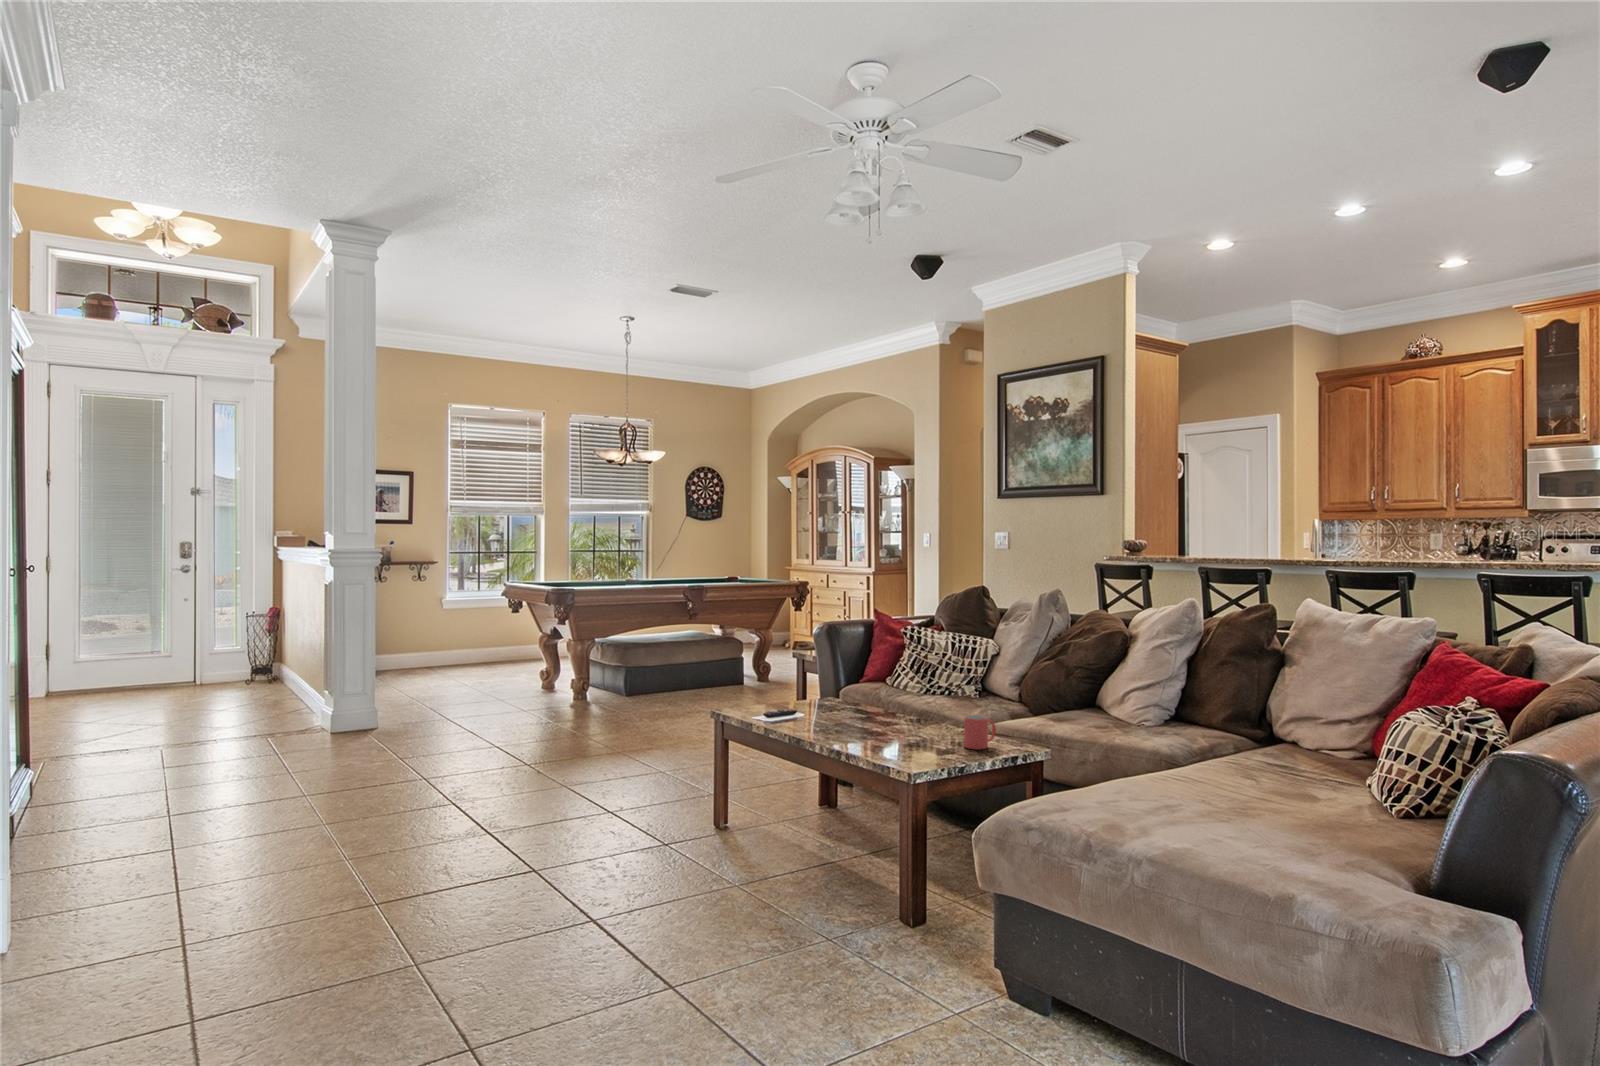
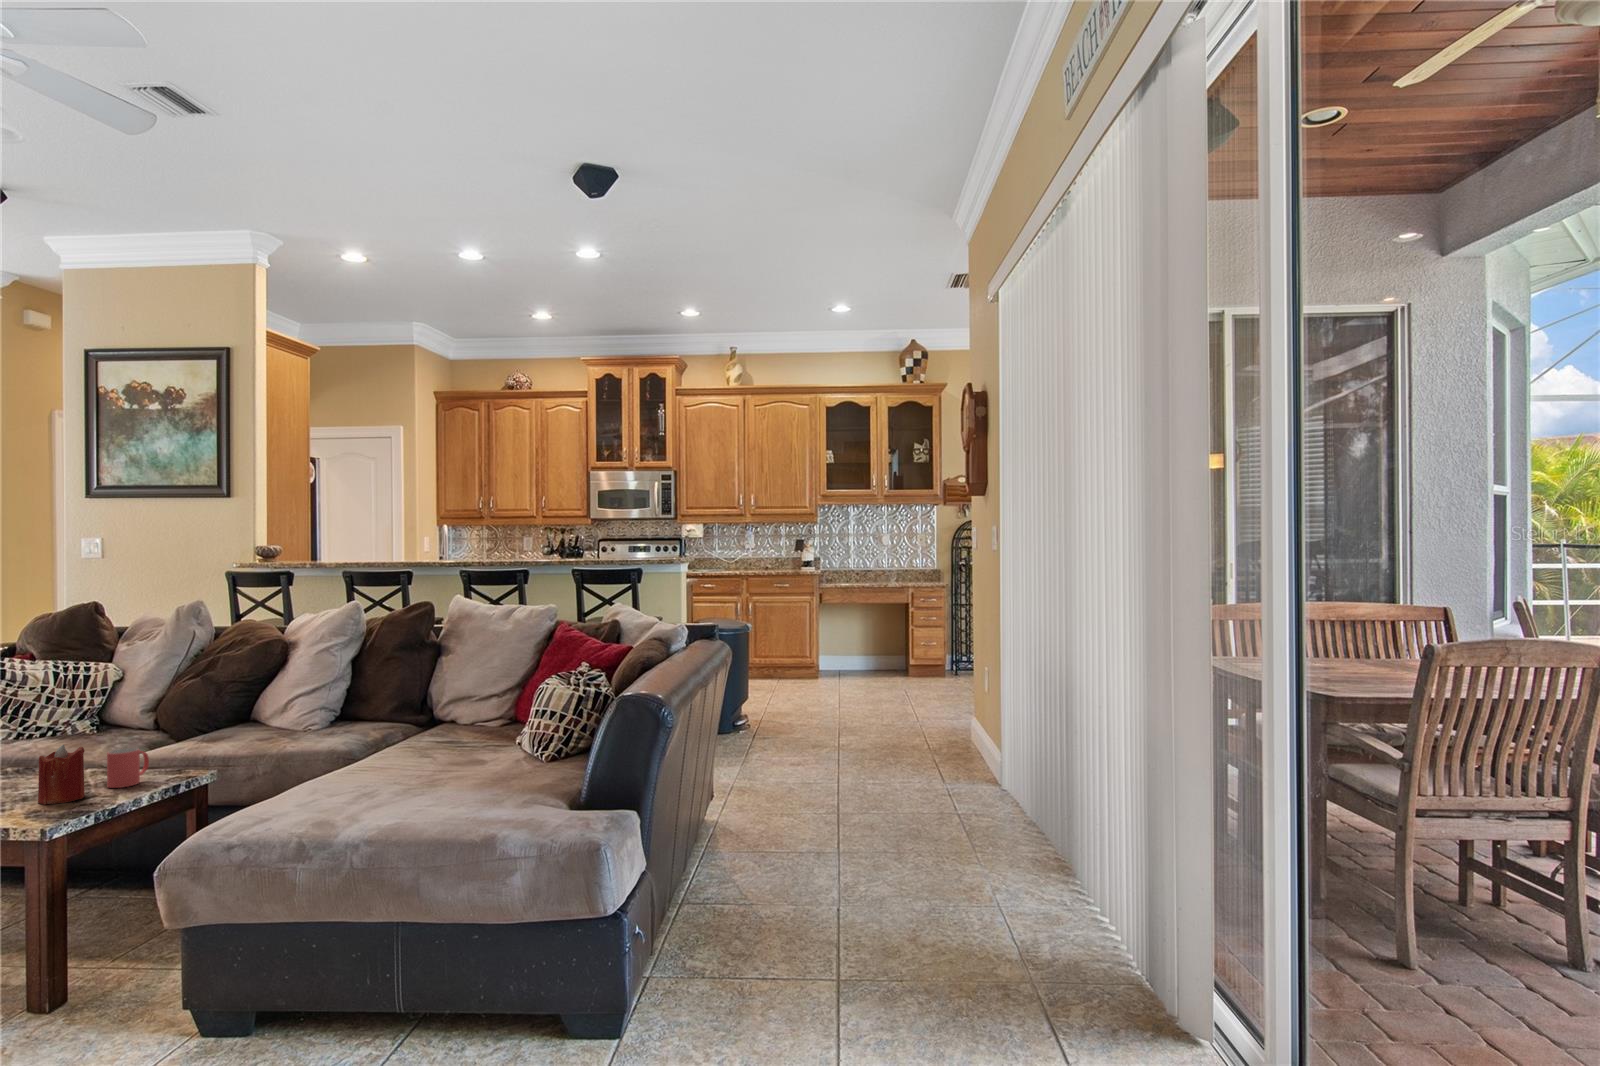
candle: none [915,704,946,753] -> present [38,745,85,805]

